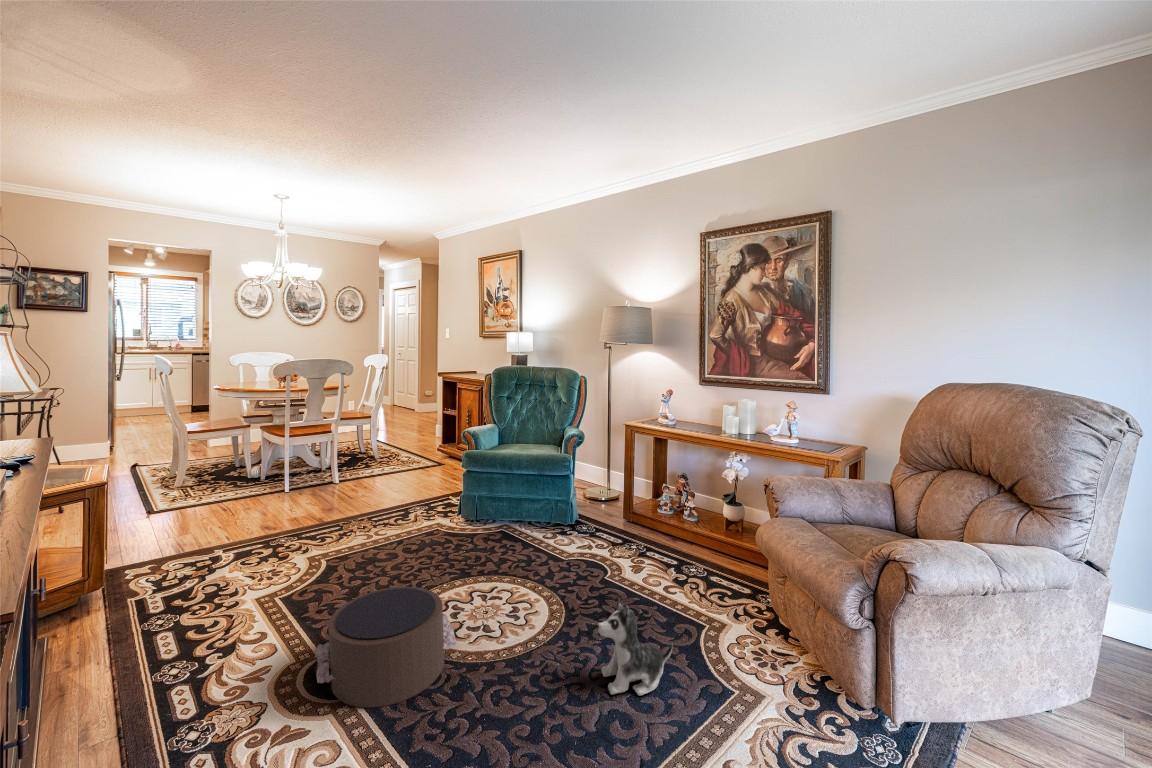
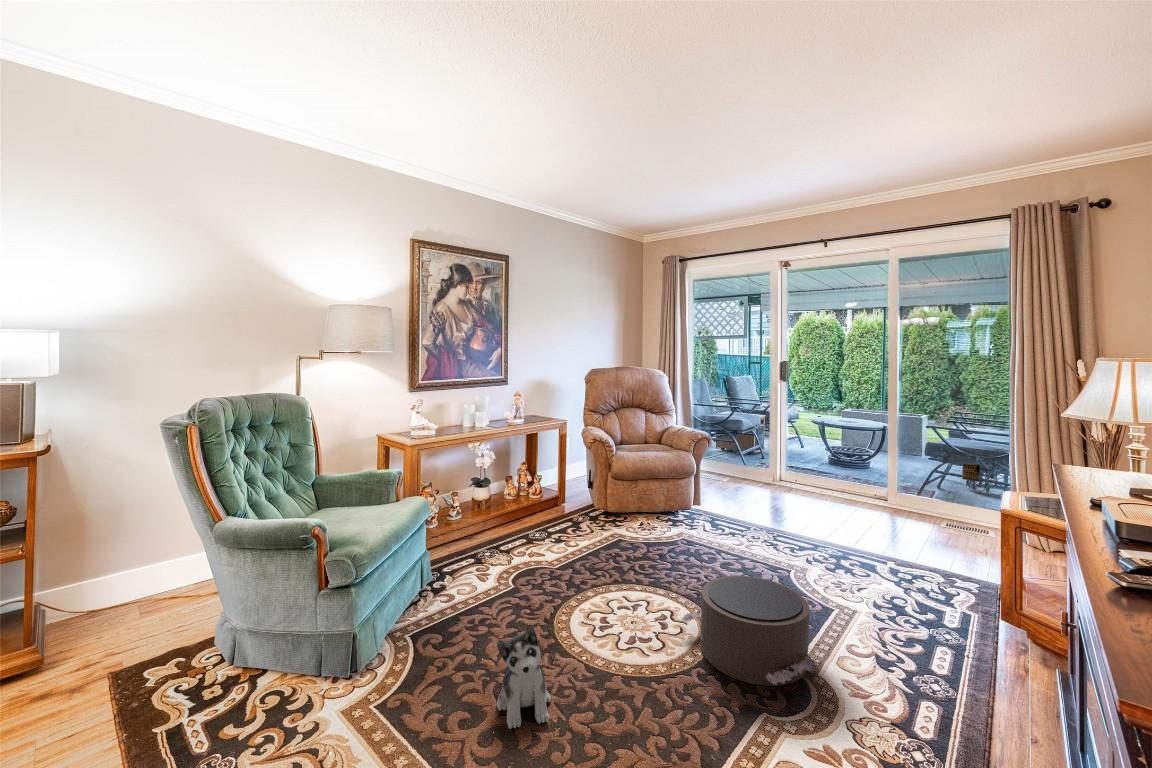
plush toy: present [597,600,673,696] -> present [497,625,551,729]

